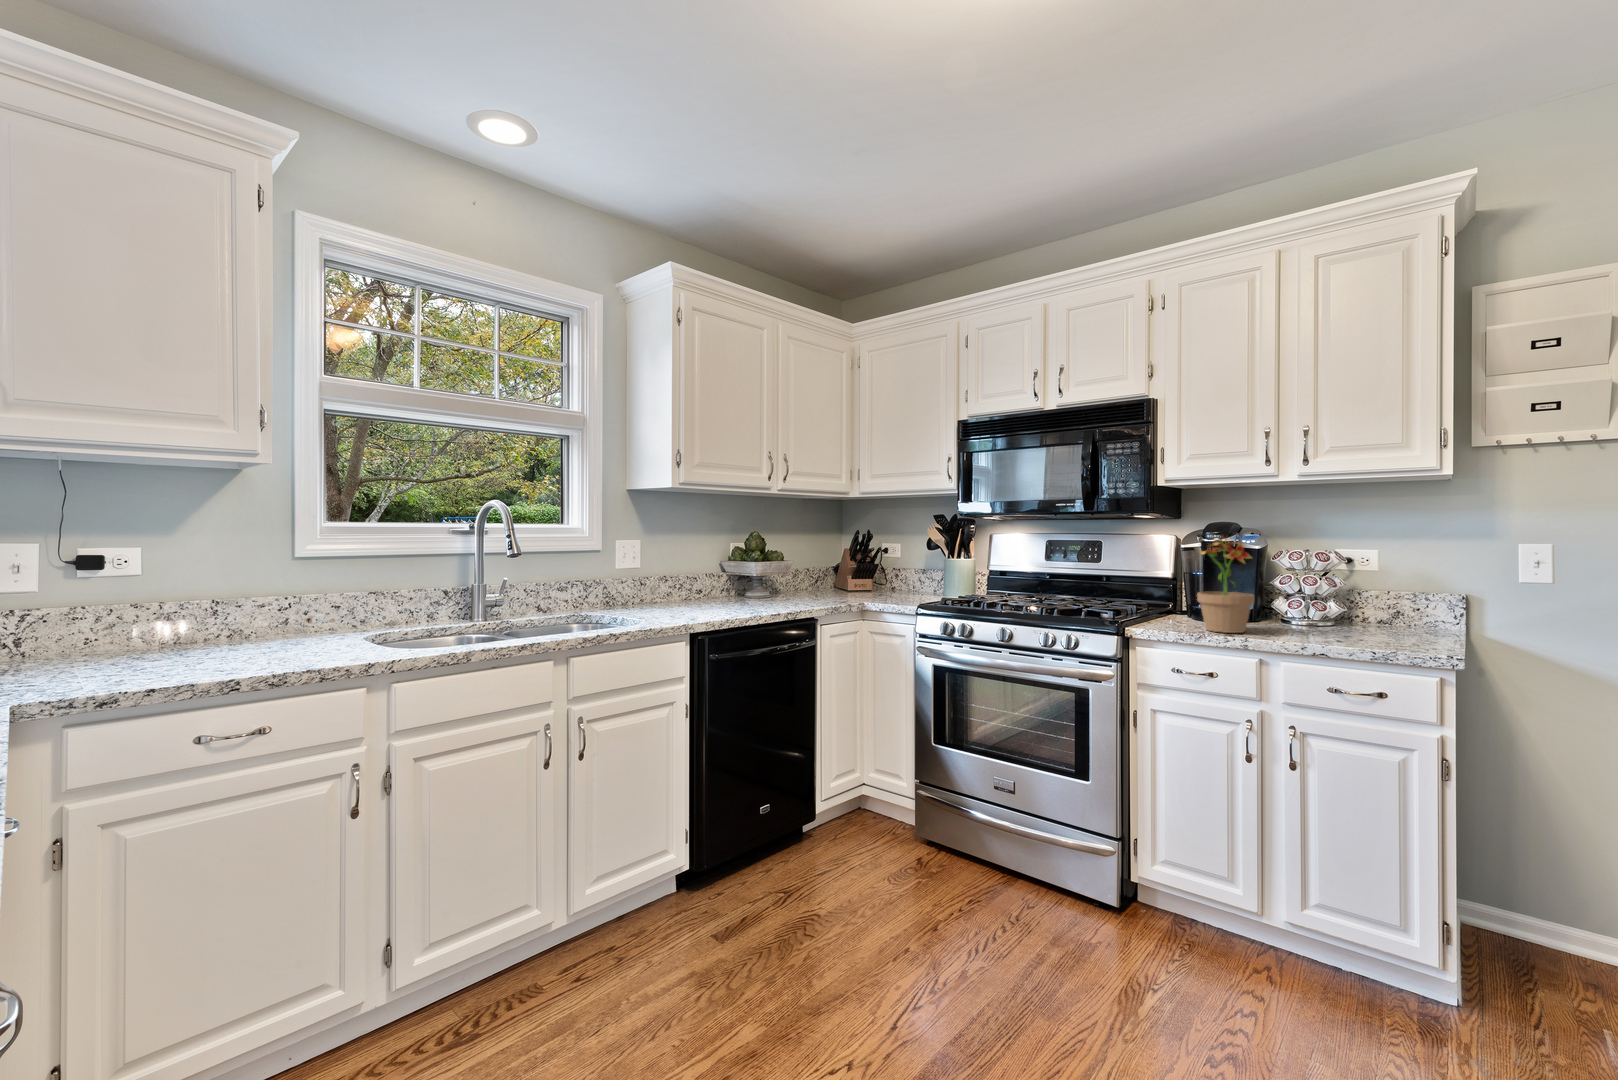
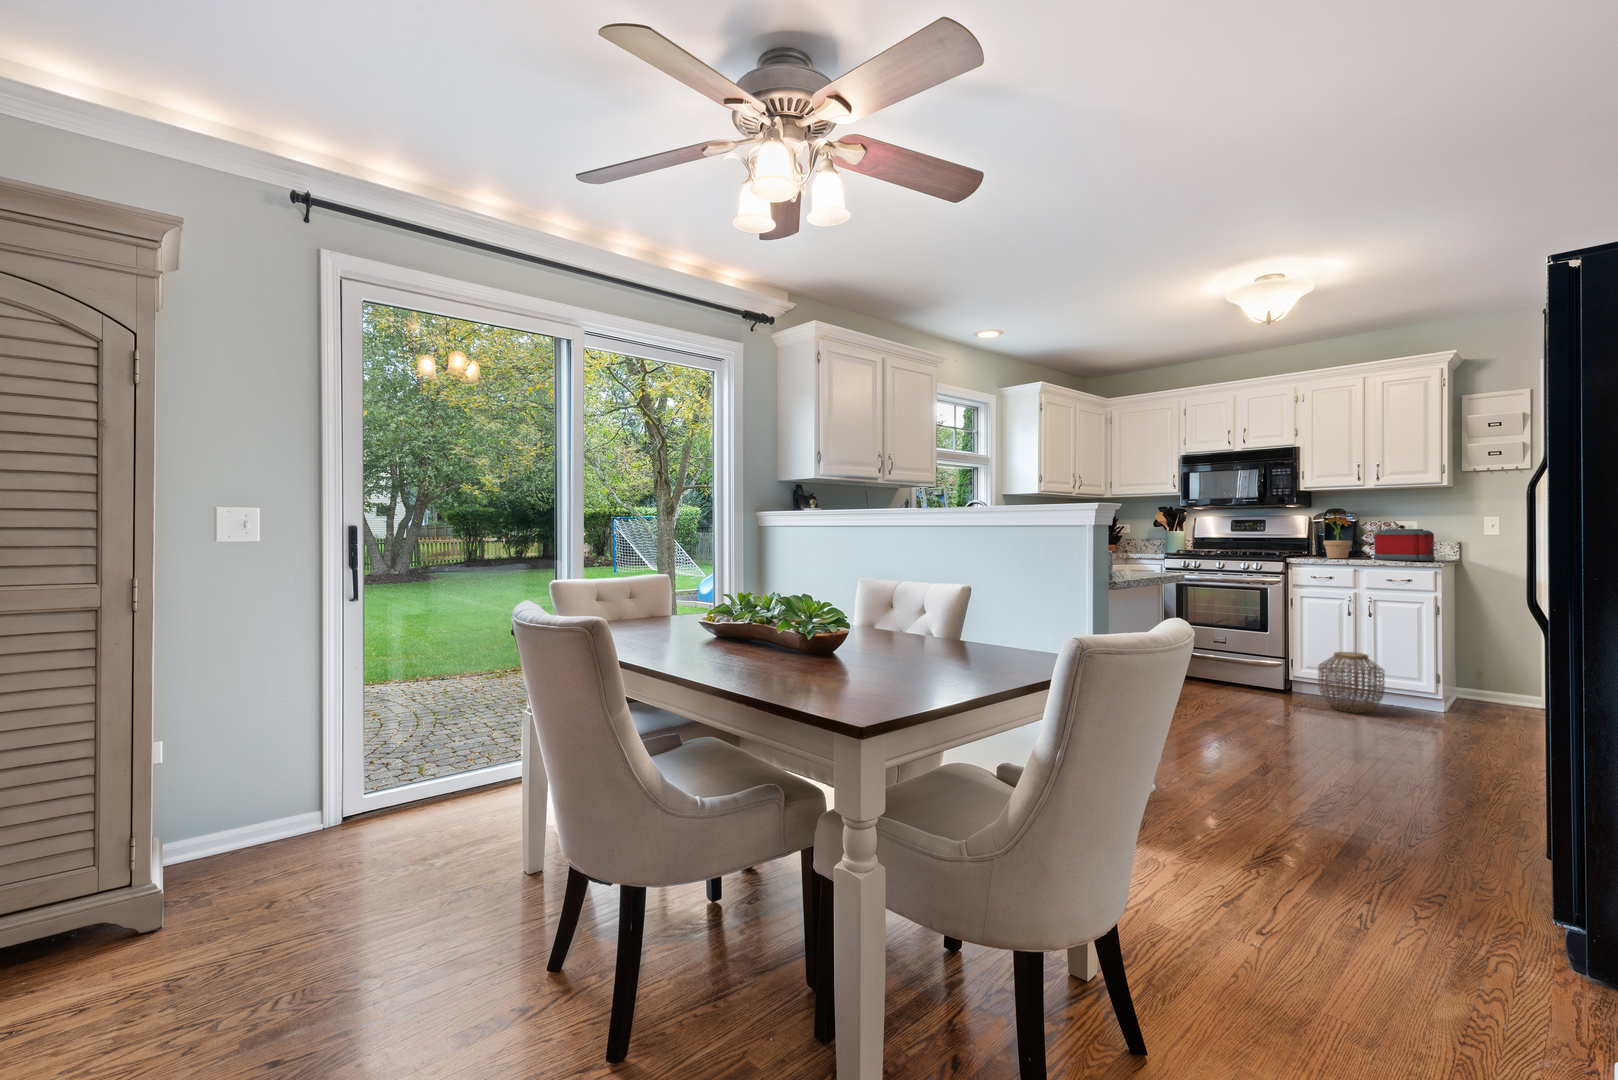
toaster: none [1297,571,1430,649] -> present [1373,529,1435,561]
woven basket: none [1181,854,1327,1017] -> present [1318,652,1385,713]

